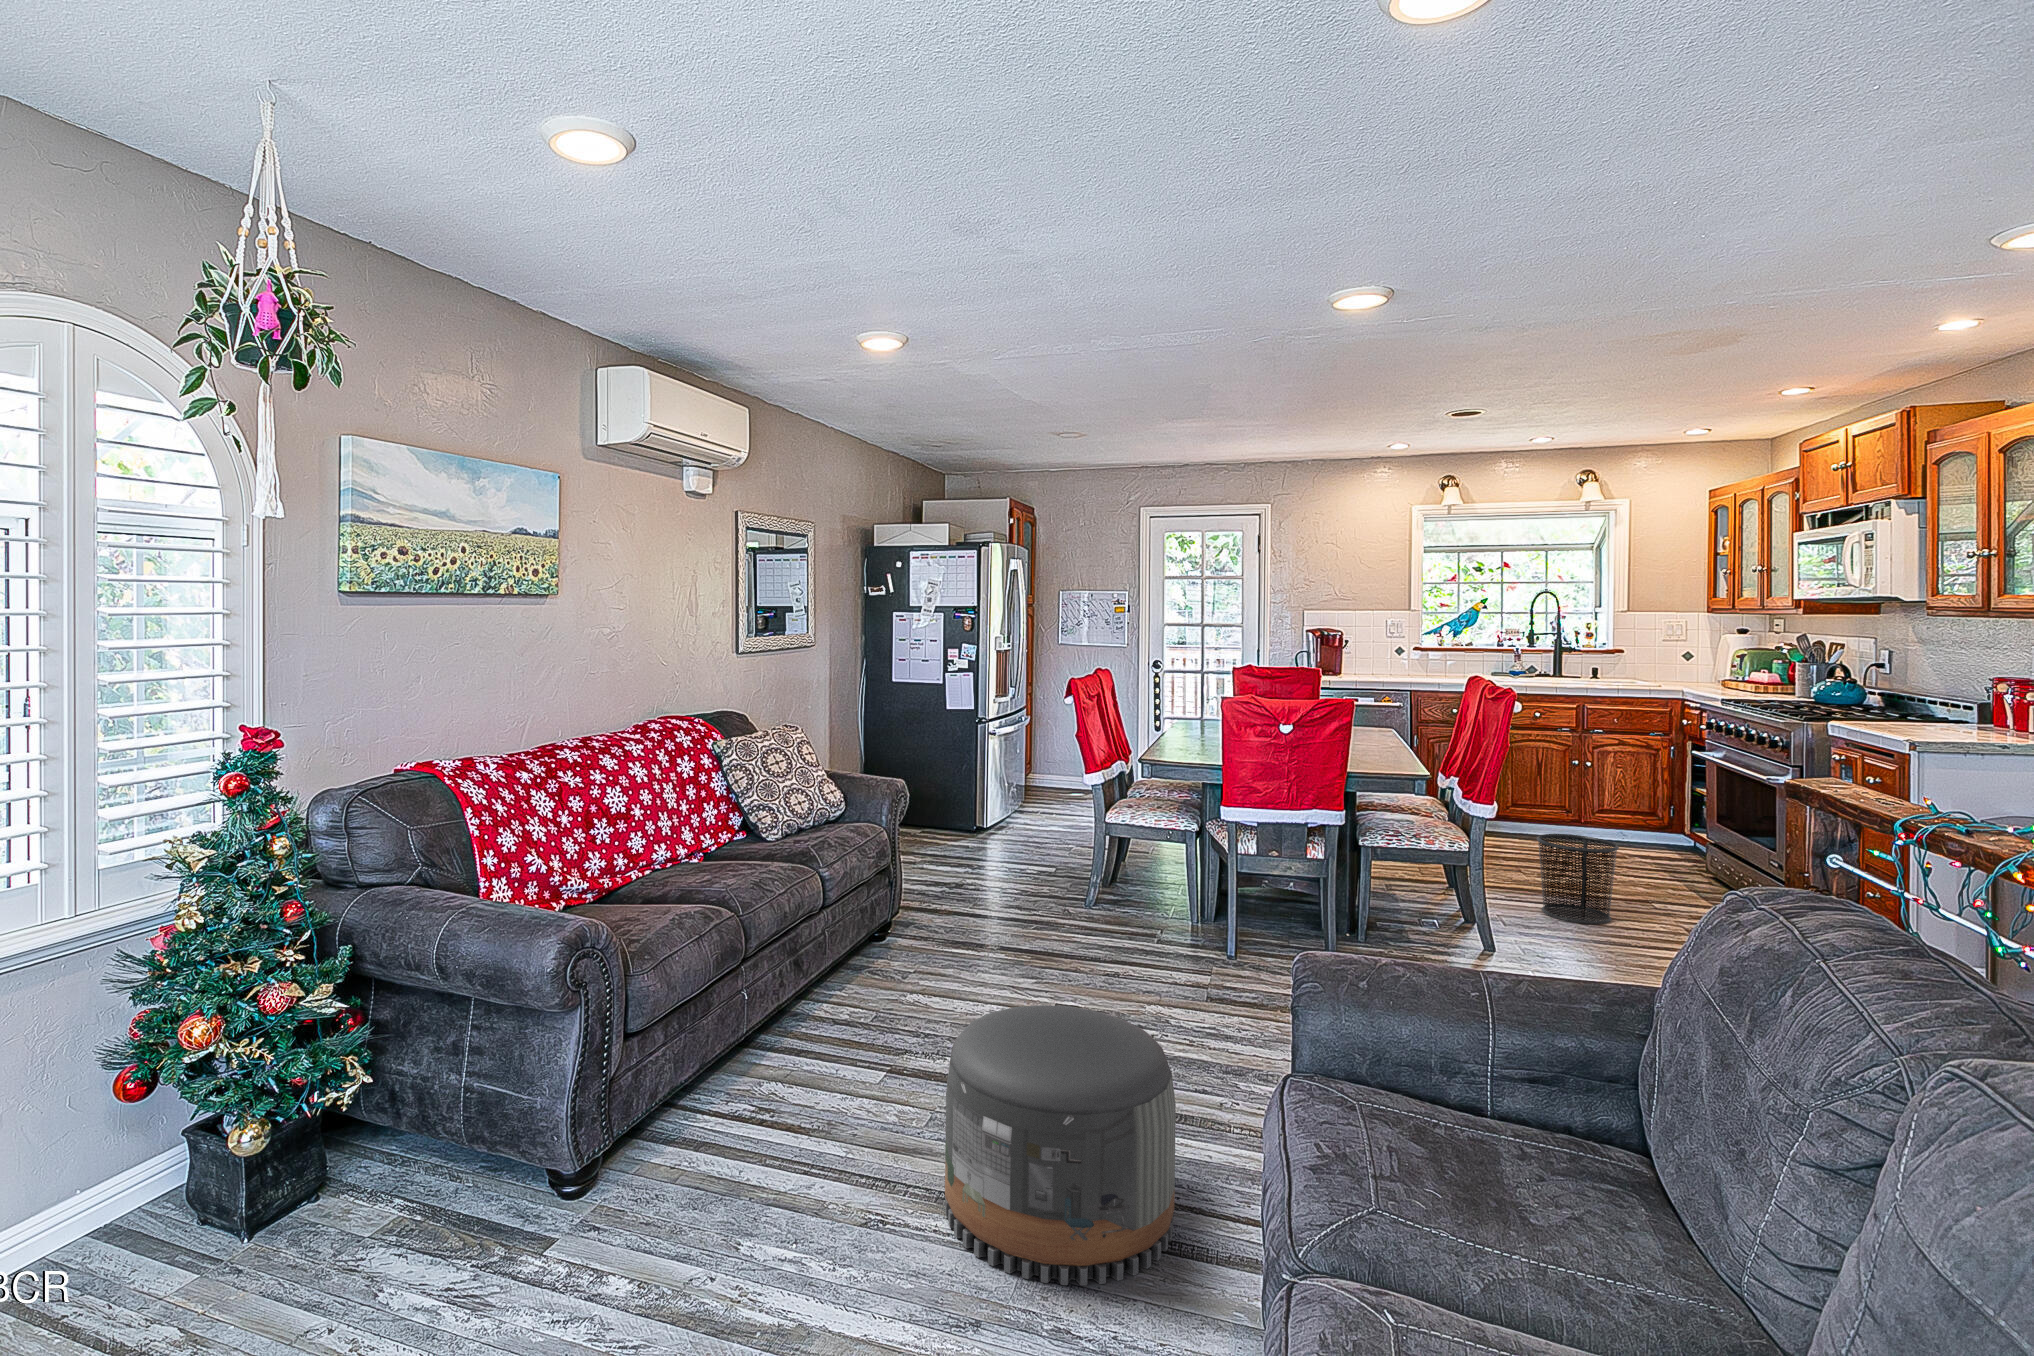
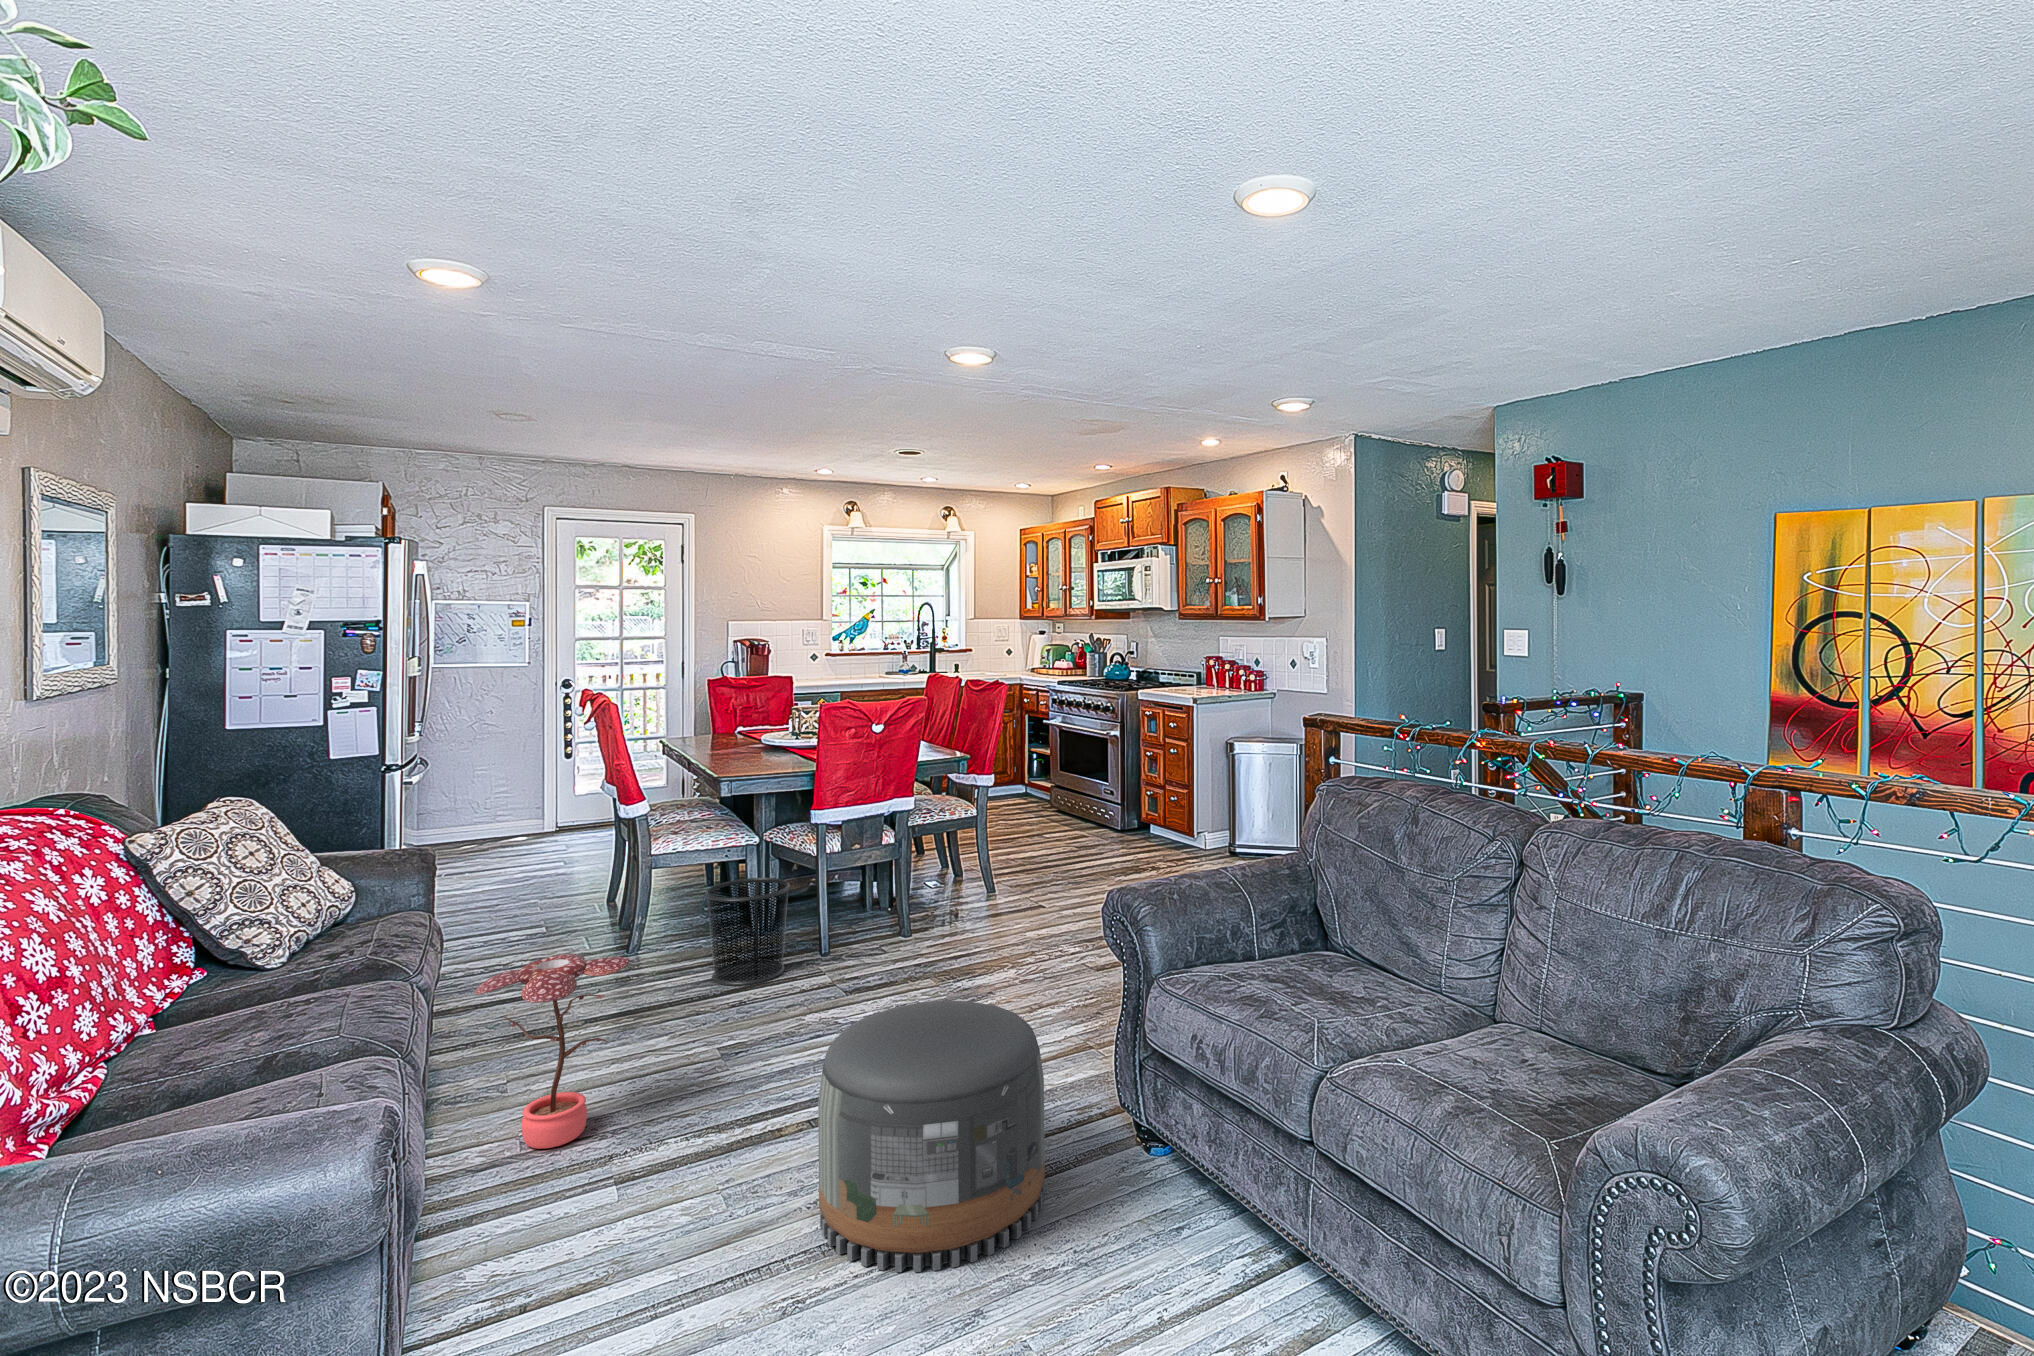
waste bin: present [1536,834,1619,924] -> present [705,878,790,985]
potted plant: none [845,880,949,1032] -> present [475,954,629,1149]

